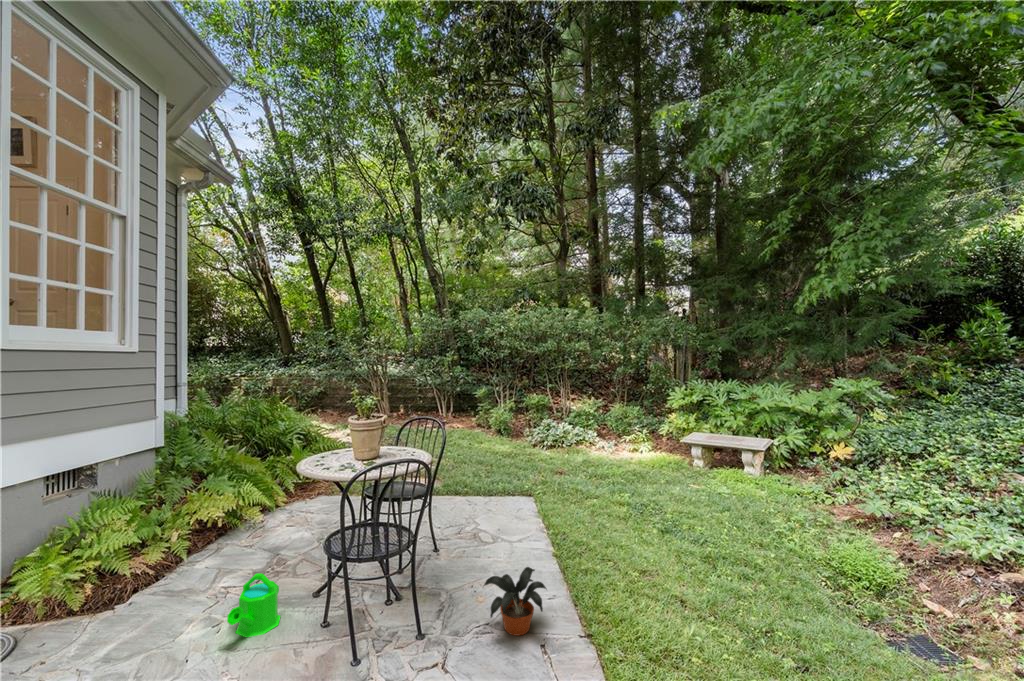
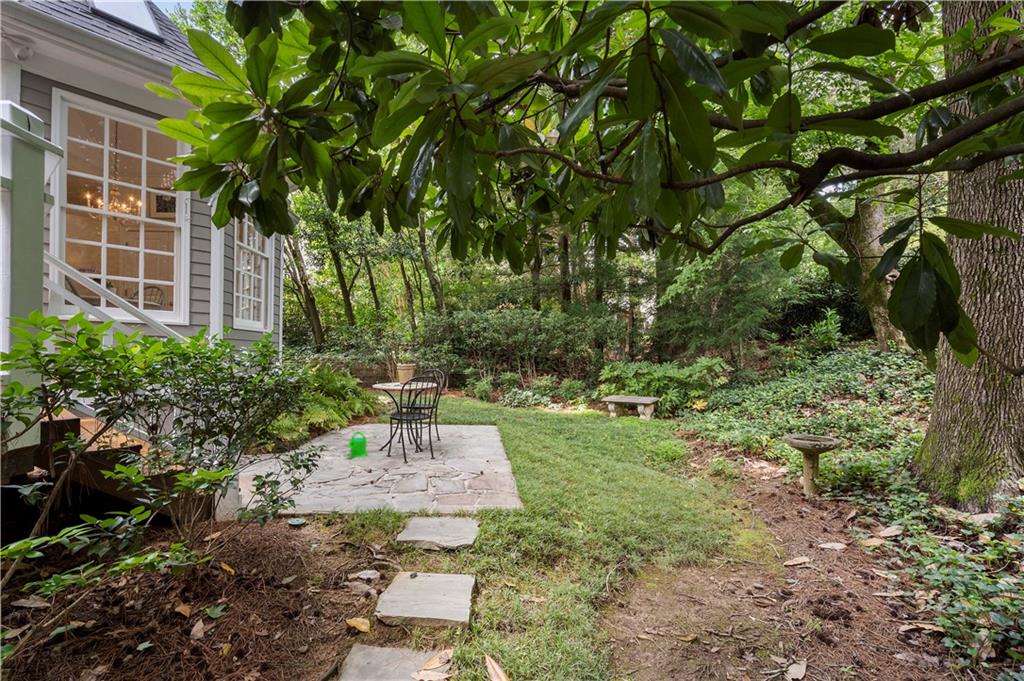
potted plant: present [484,567,546,636] -> none [462,432,492,458]

